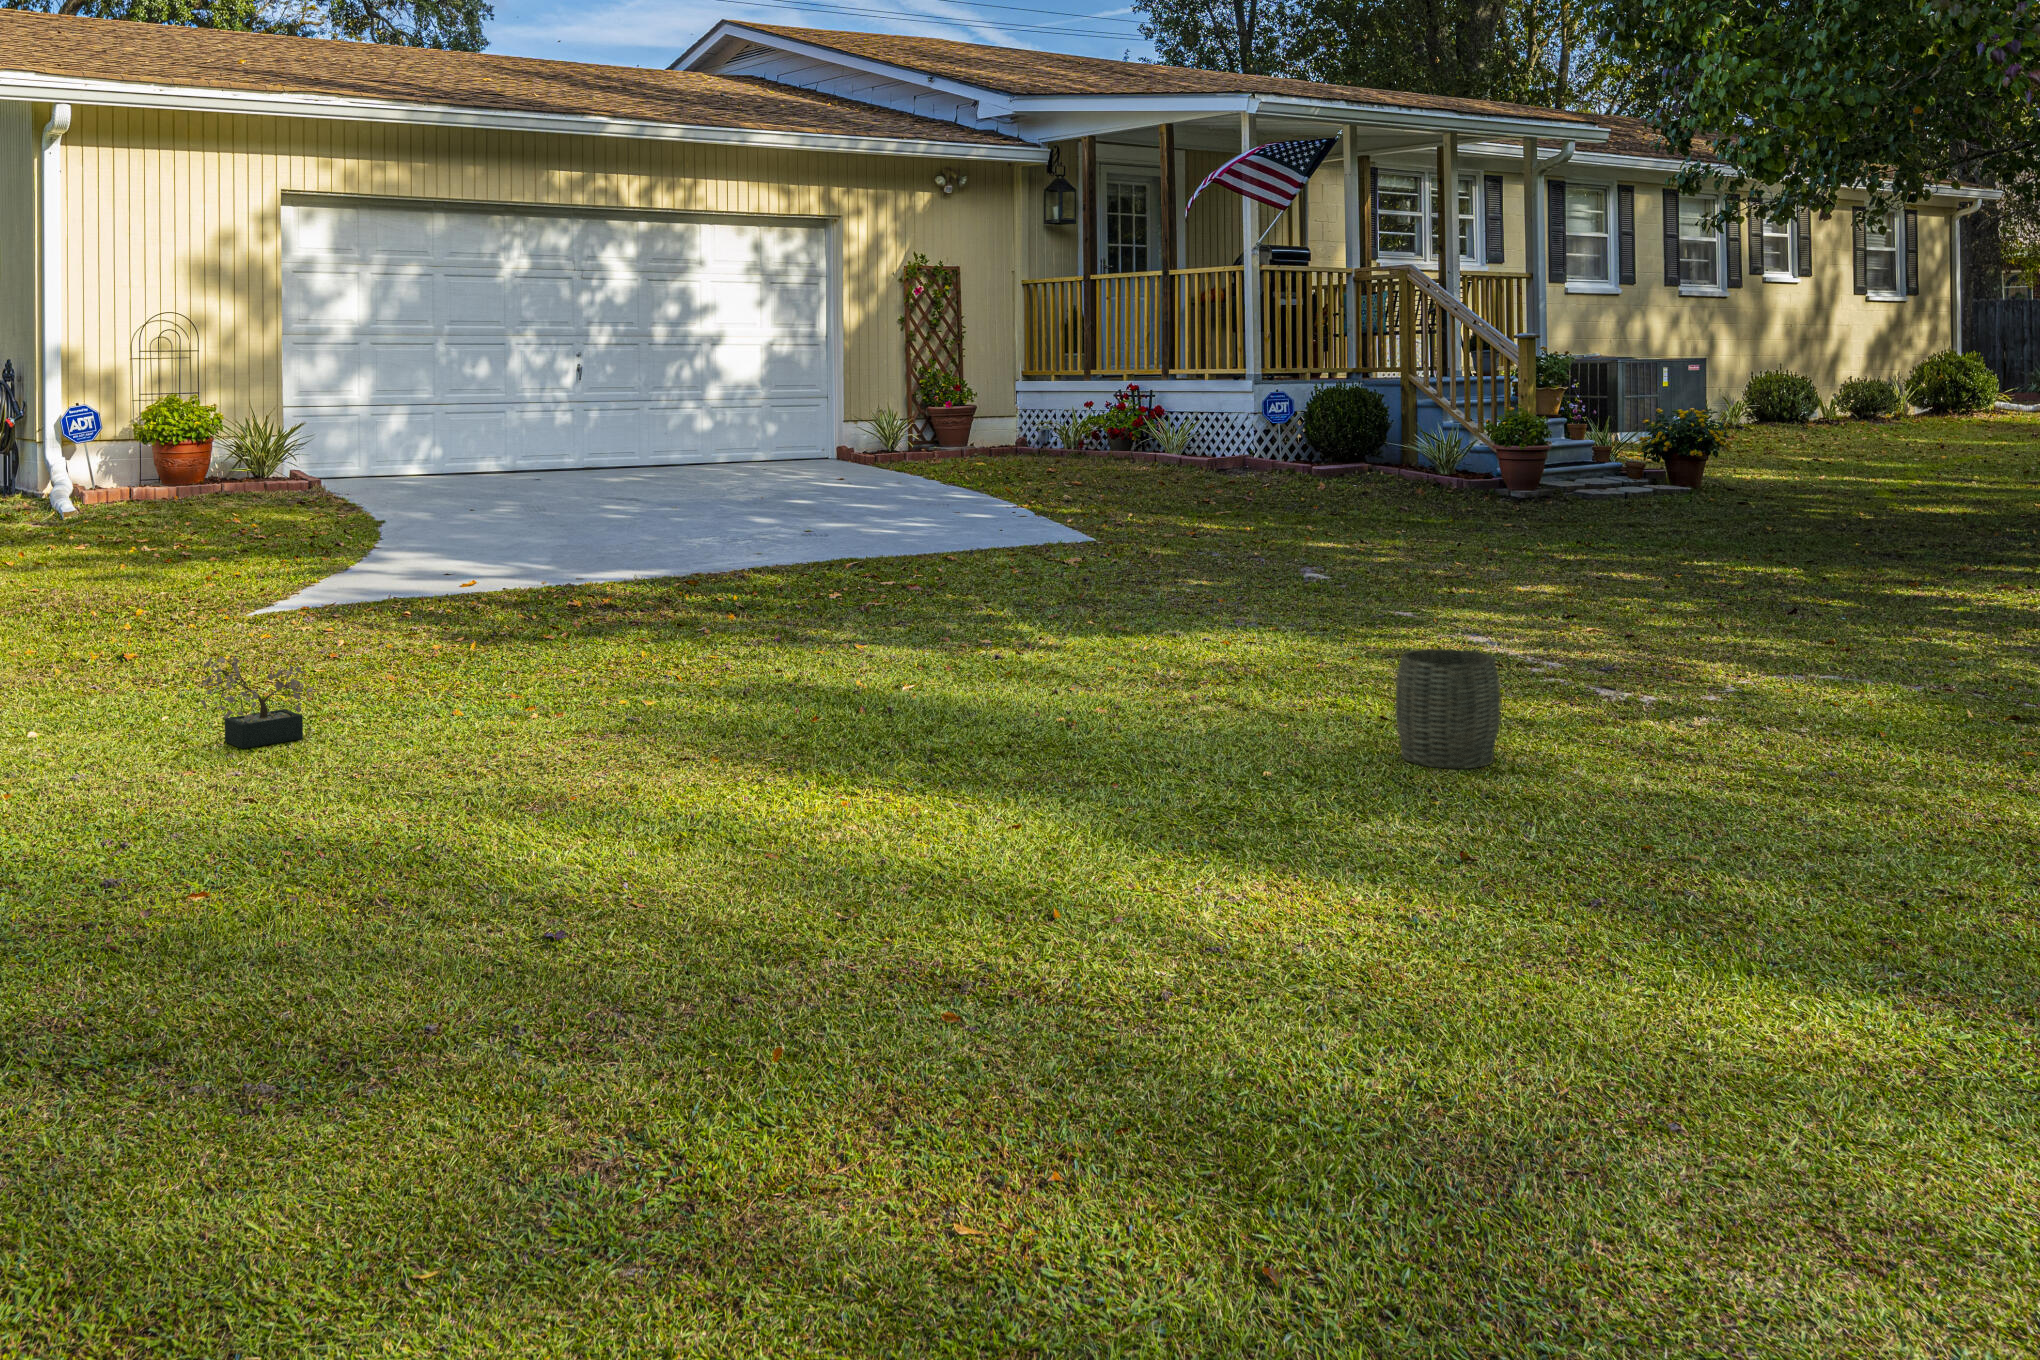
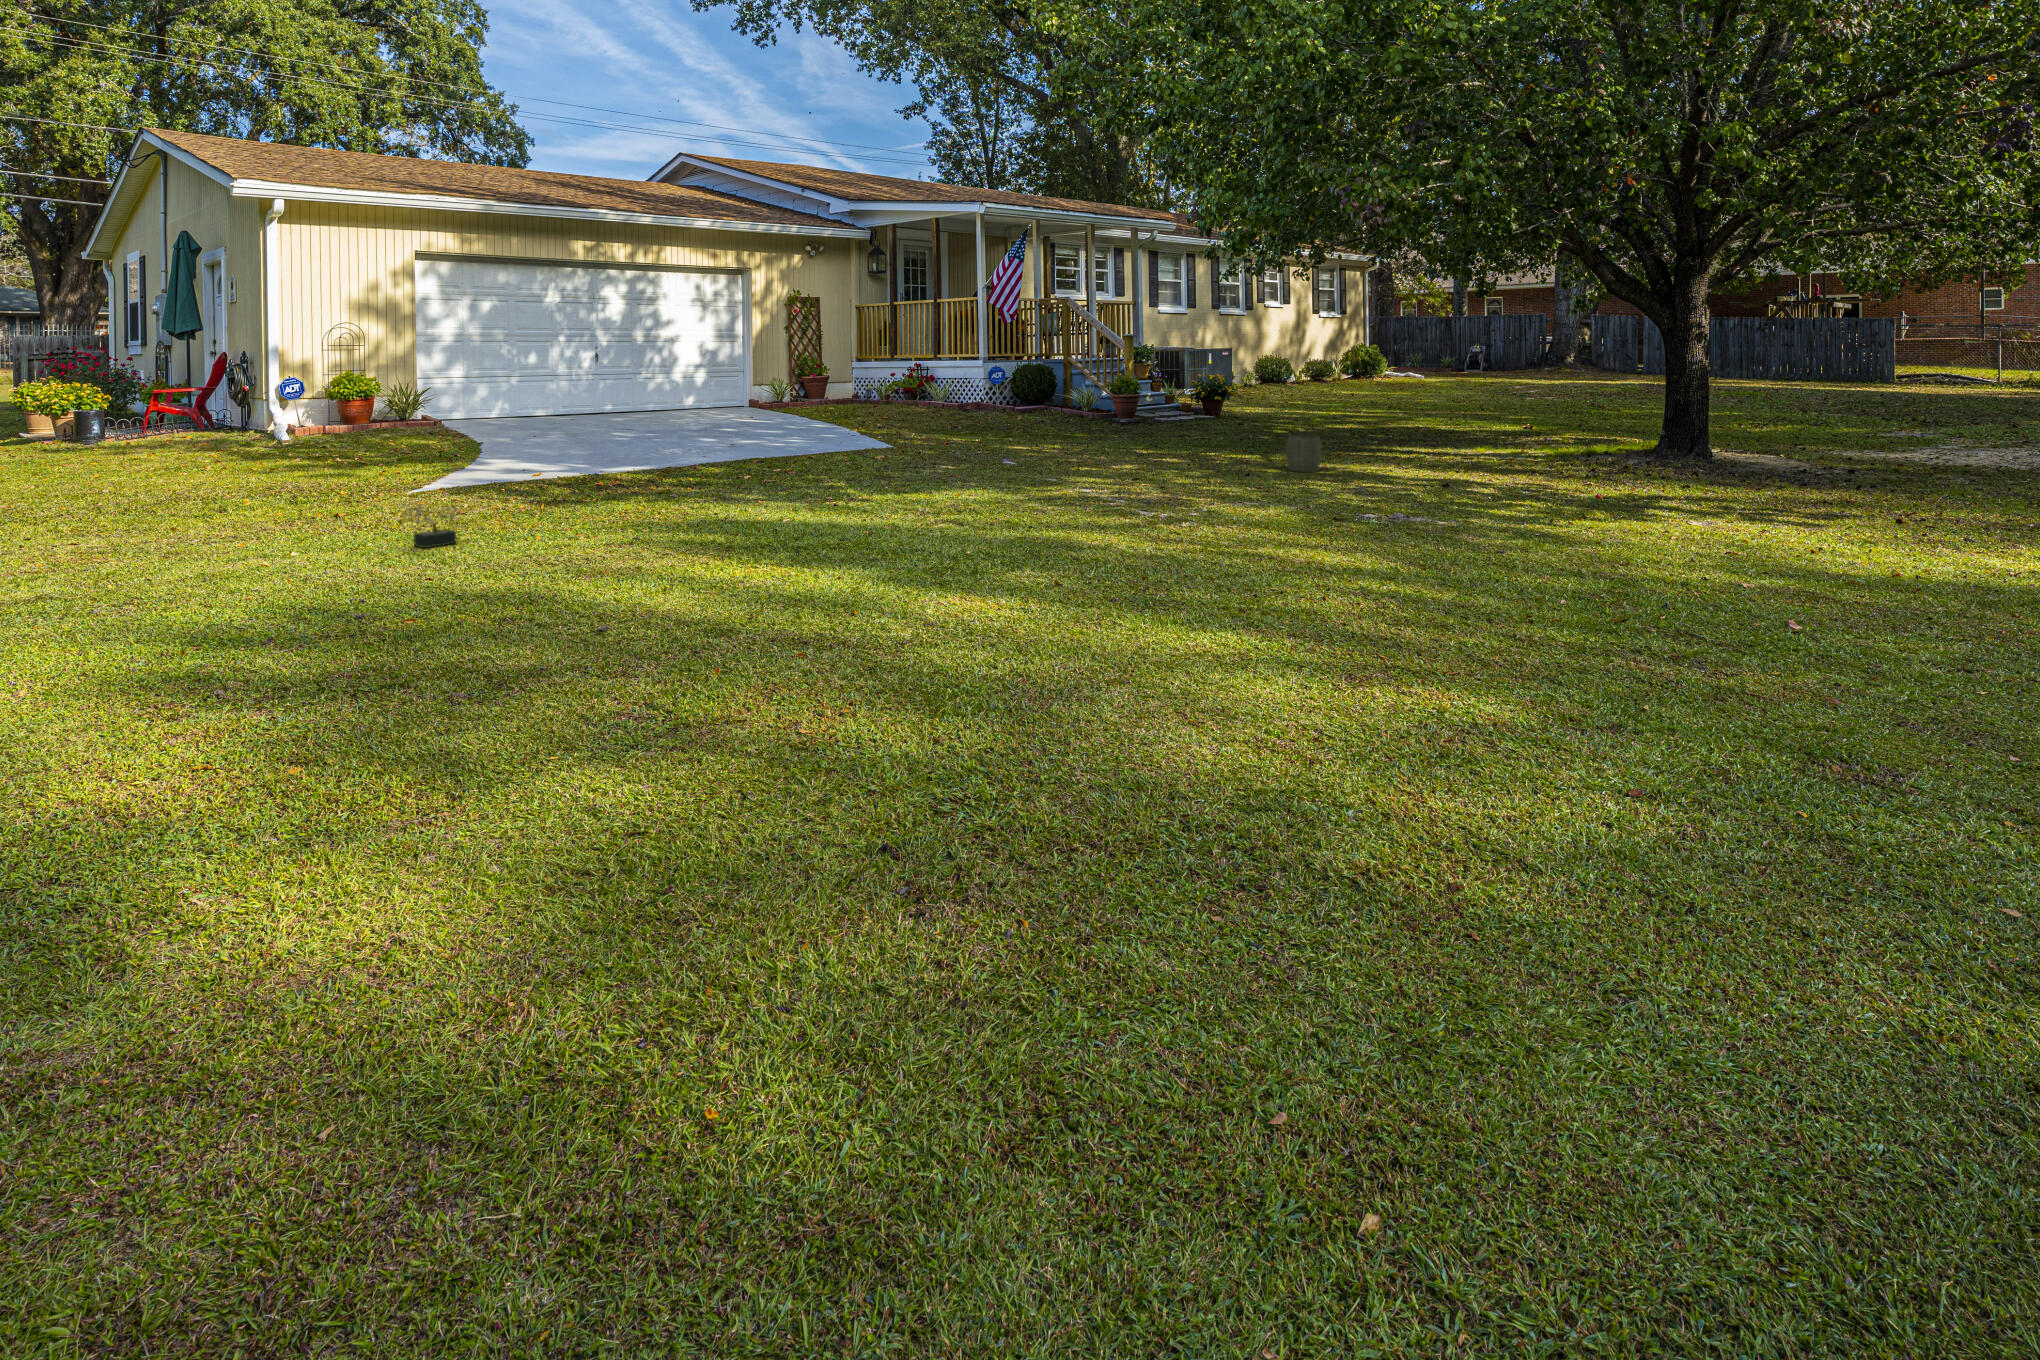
woven basket: present [1396,649,1500,769] -> present [1286,434,1322,472]

